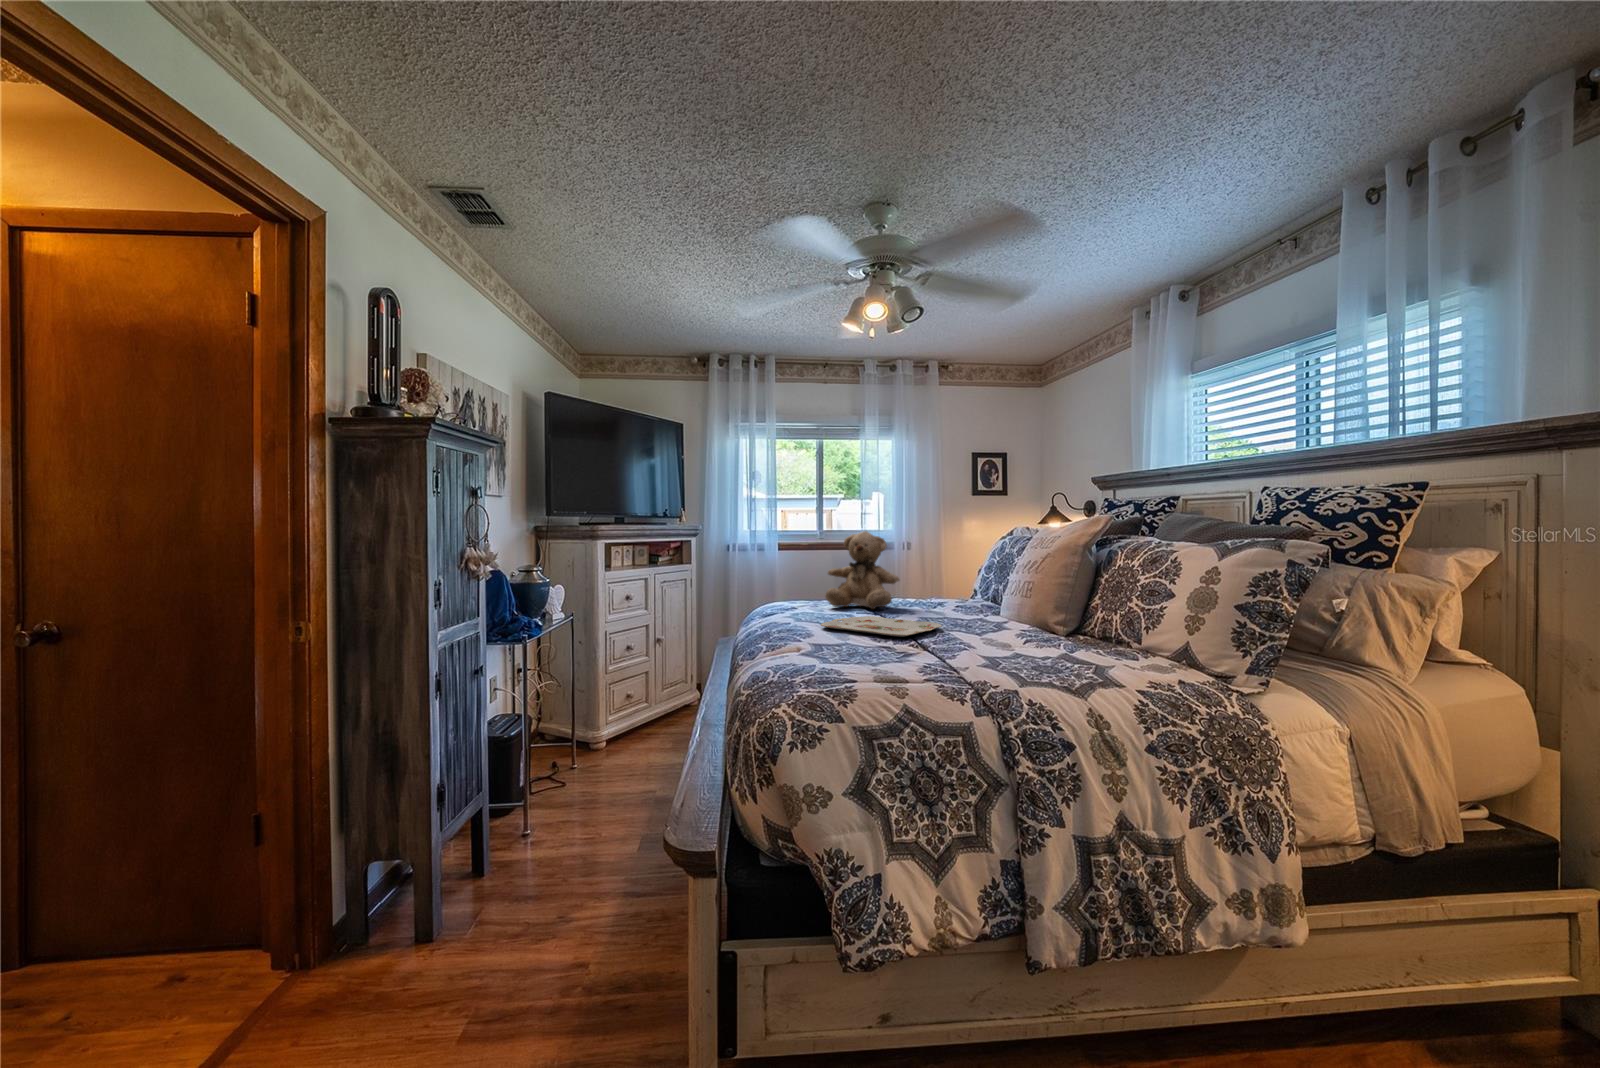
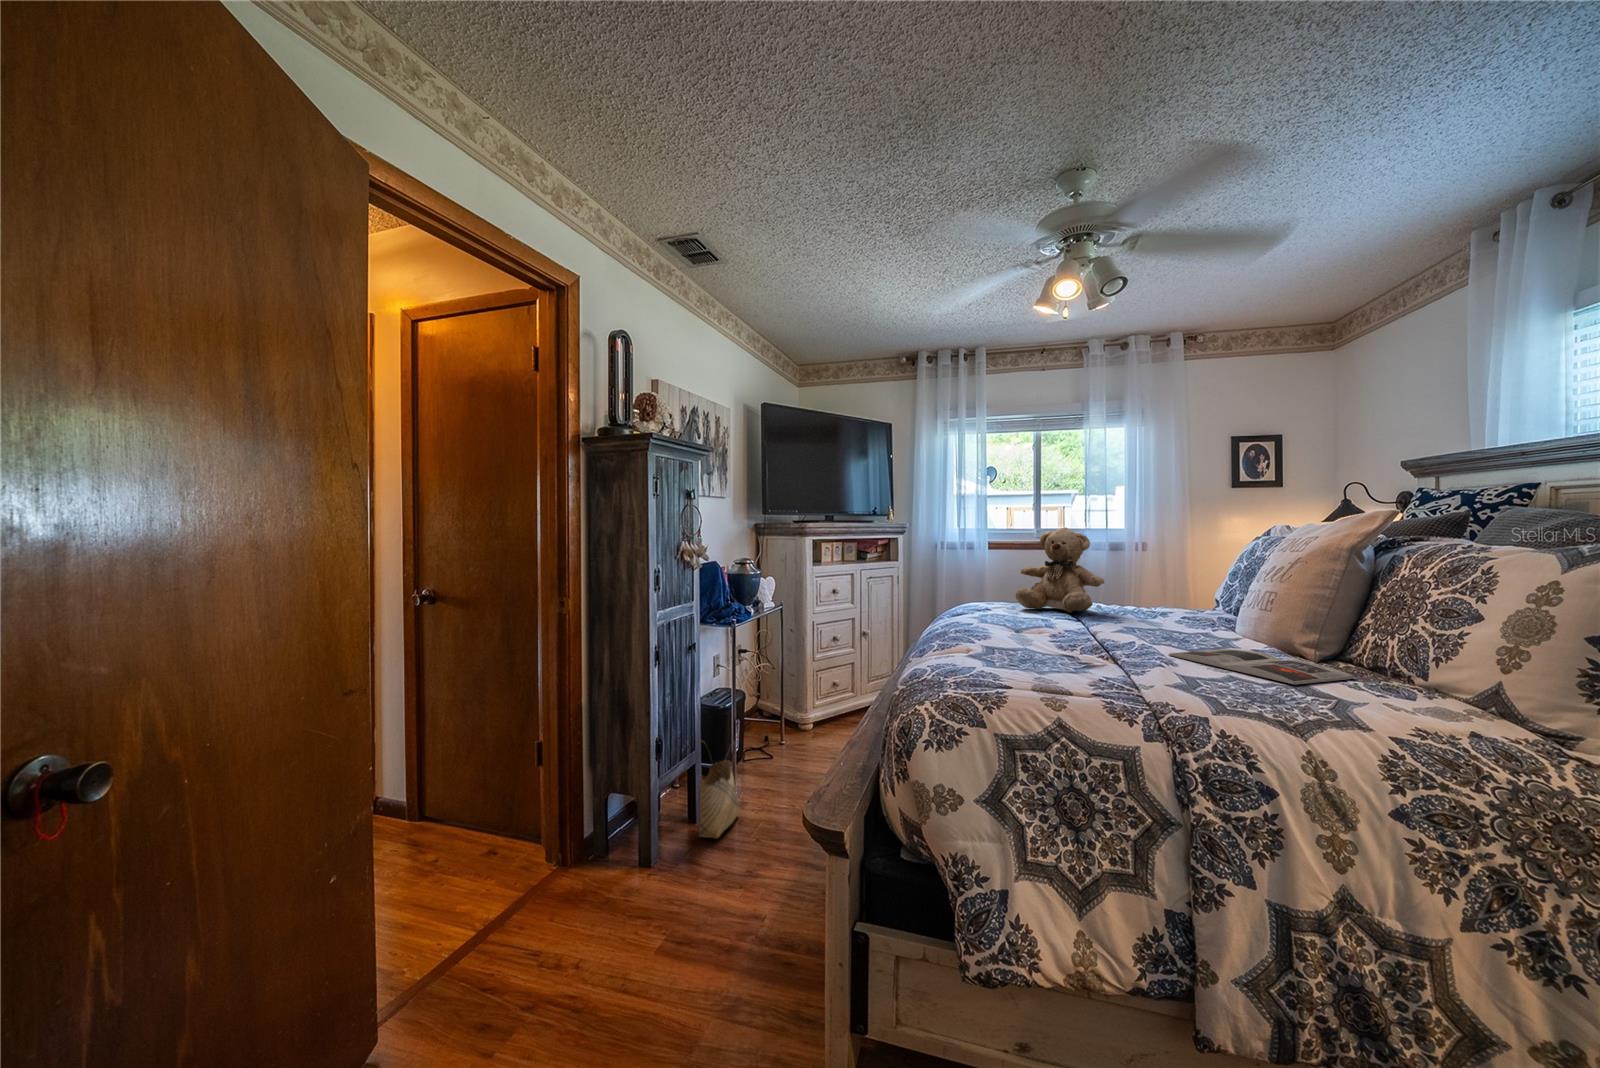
serving tray: present [821,616,942,637] -> none [998,620,1142,645]
magazine: none [967,632,1098,656] -> present [1168,649,1355,685]
woven basket: none [488,778,541,898] -> present [699,742,740,838]

